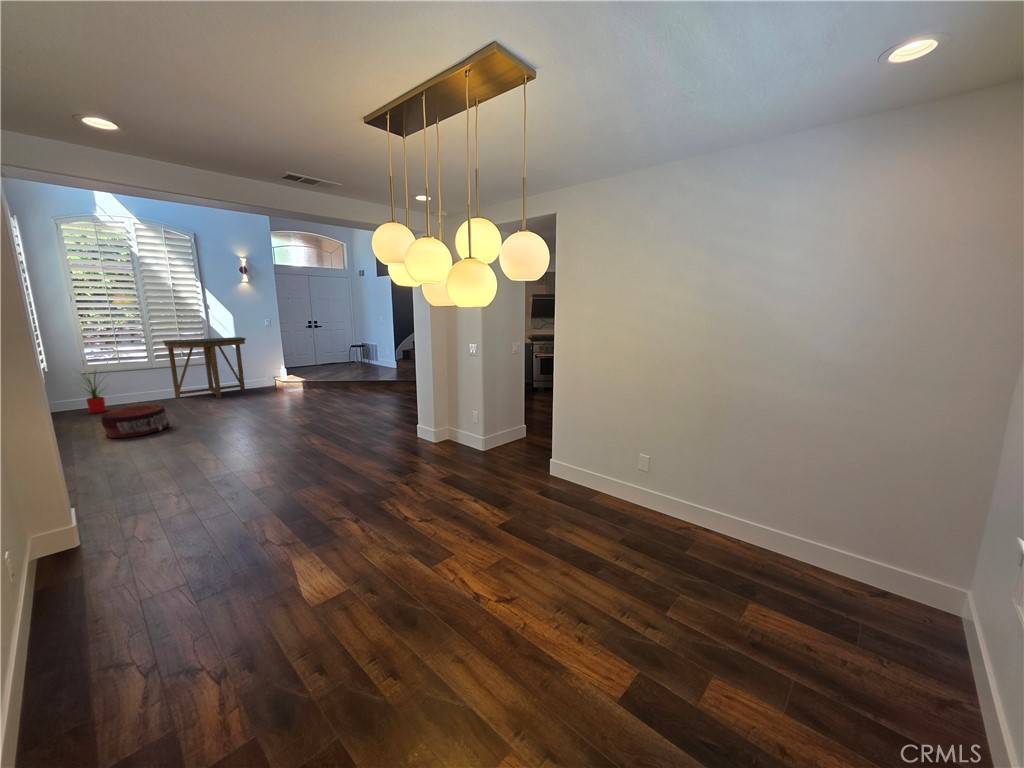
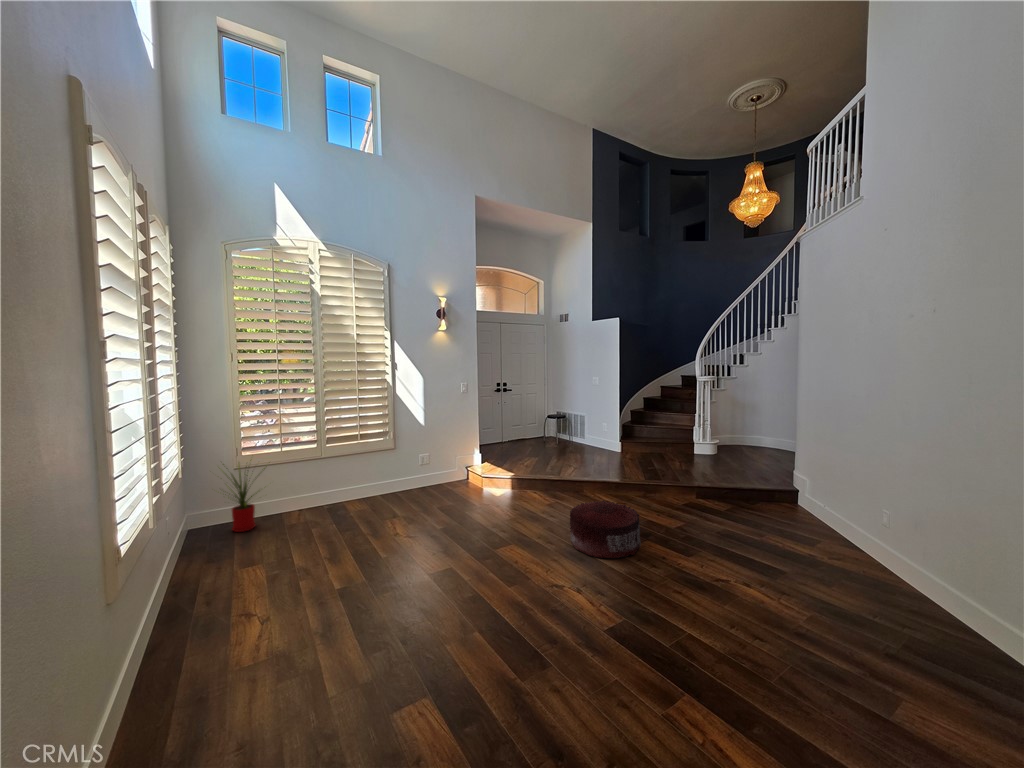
console table: present [162,337,246,398] -> none [336,409,440,507]
pouf: present [101,404,169,438] -> present [570,501,641,558]

